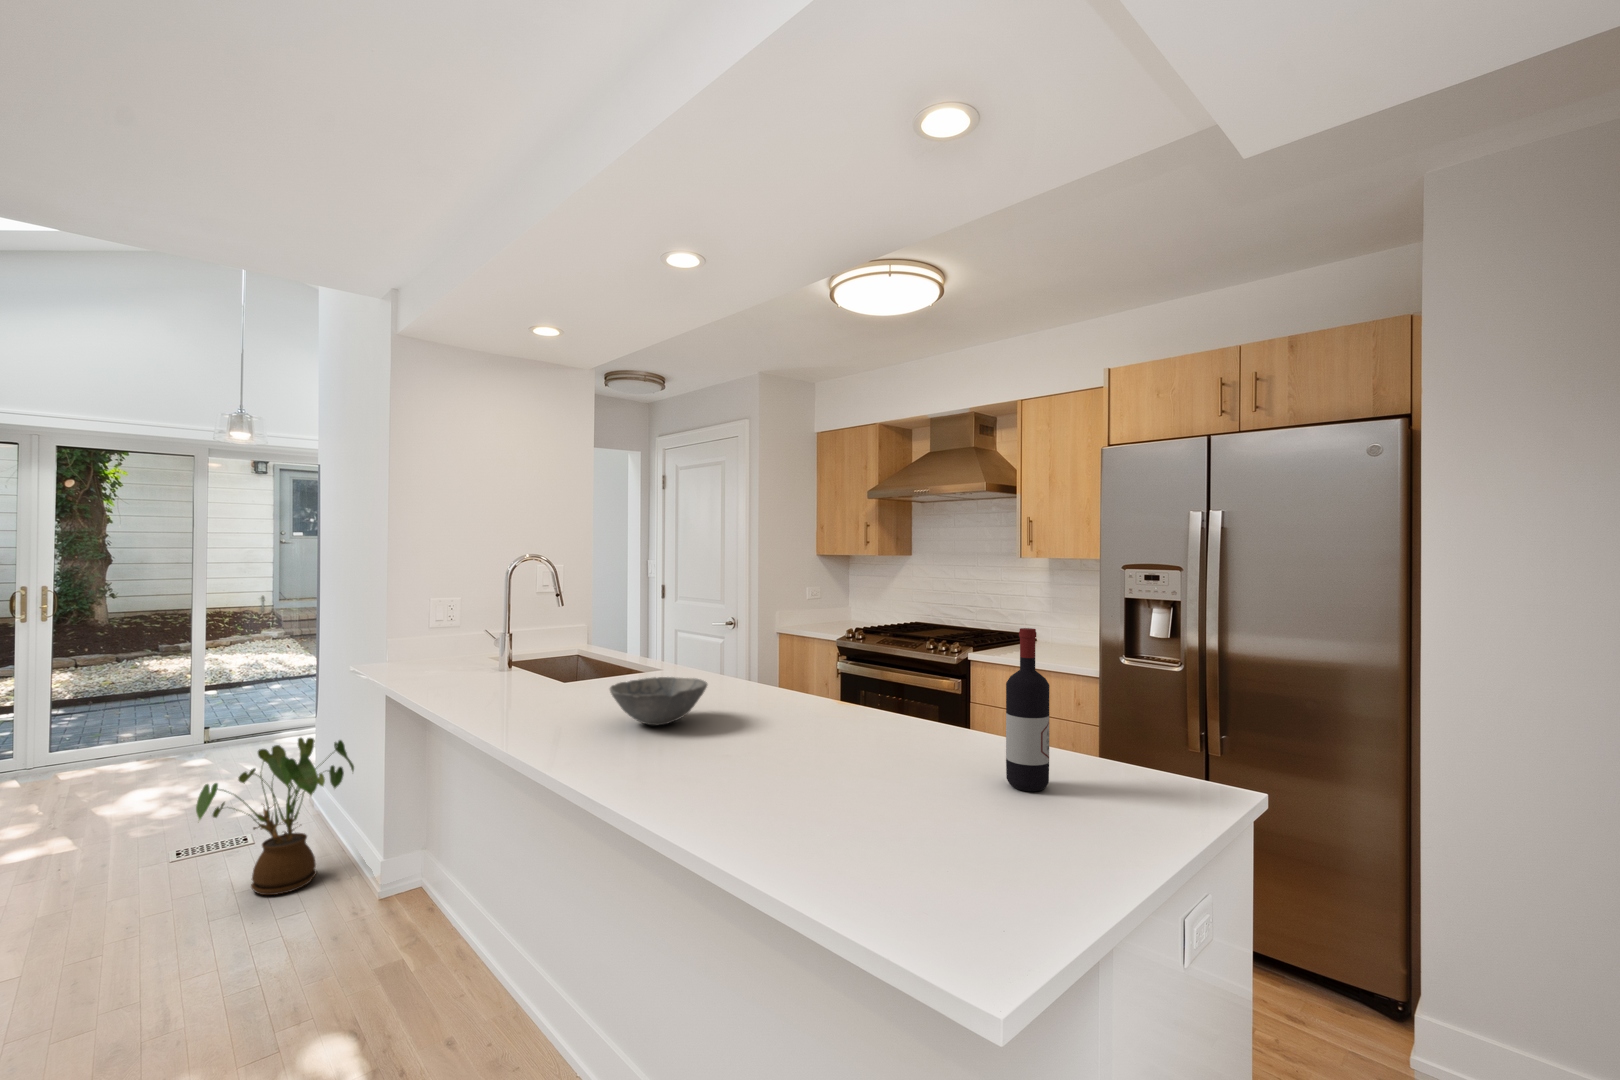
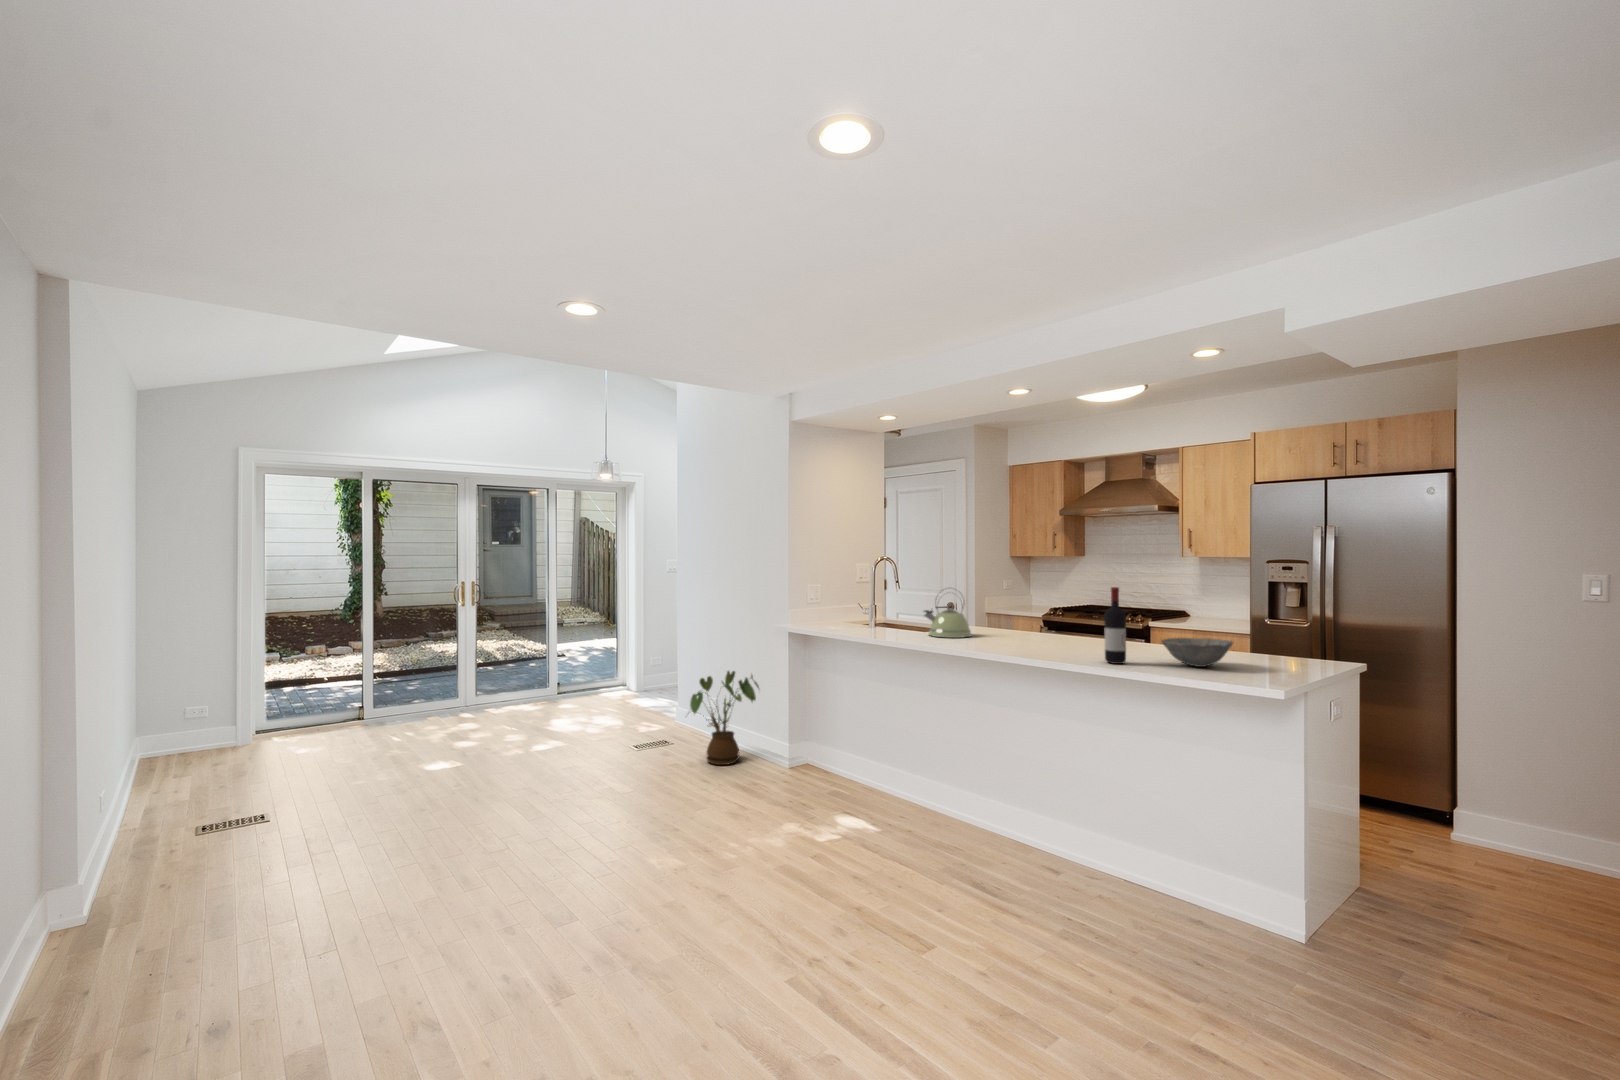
kettle: none [533,612,618,703] -> present [924,592,971,638]
wine bottle: present [1006,628,1050,791] -> present [1104,587,1126,664]
bowl: present [610,677,707,725] -> present [1162,638,1233,667]

